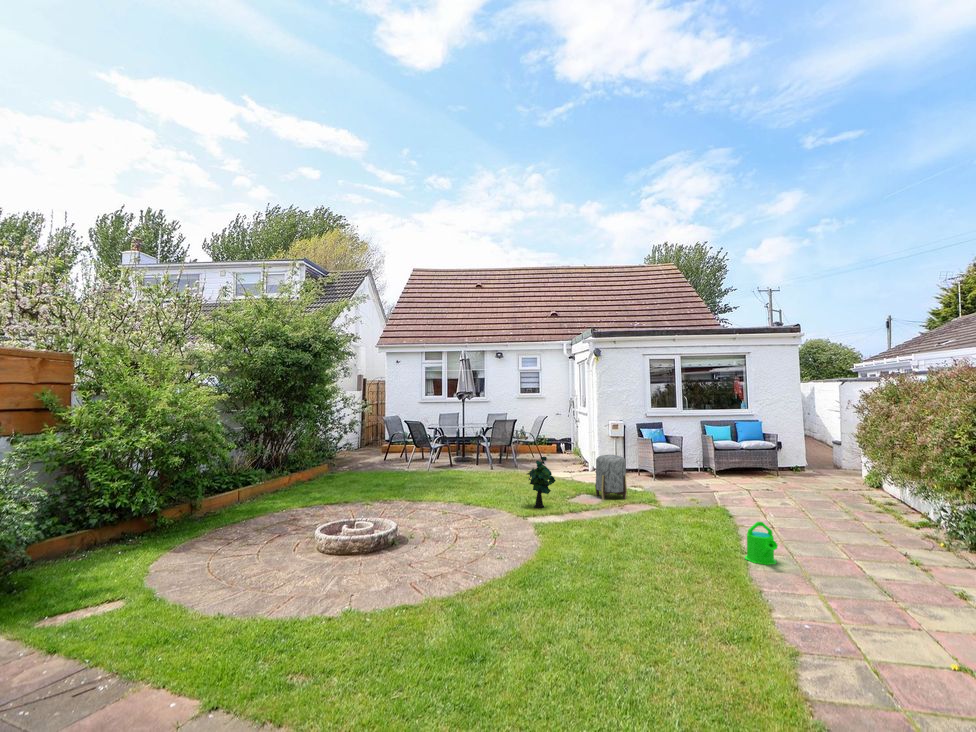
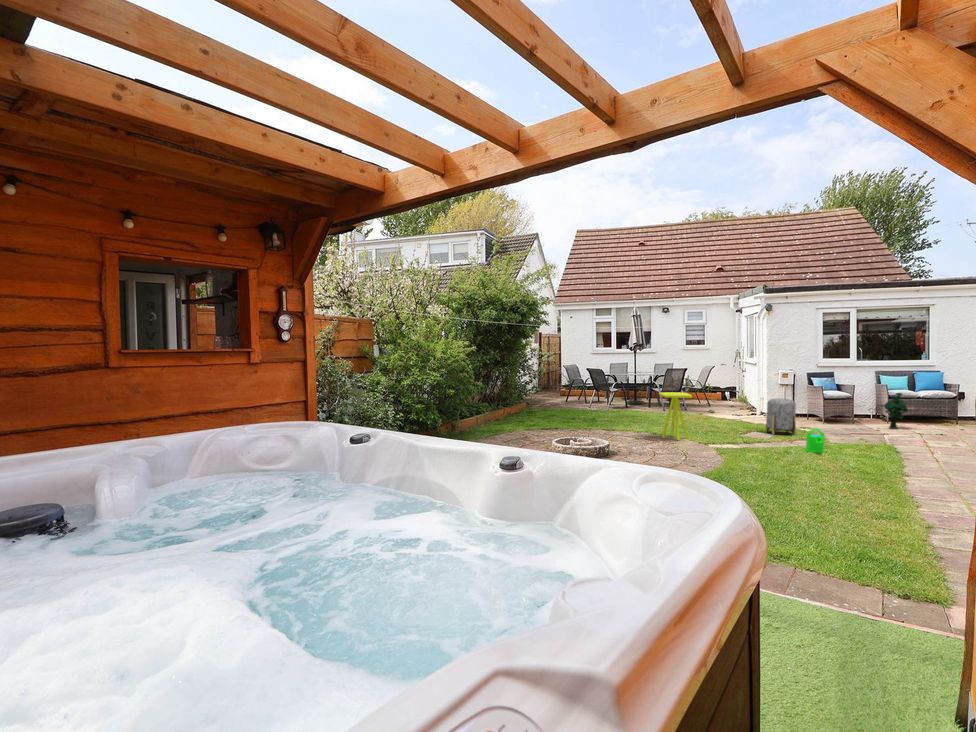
side table: none [469,451,507,514] -> present [659,392,692,440]
decorative plant: present [527,457,556,508] -> present [883,393,908,429]
watering can: present [745,522,778,565] -> present [806,428,825,453]

